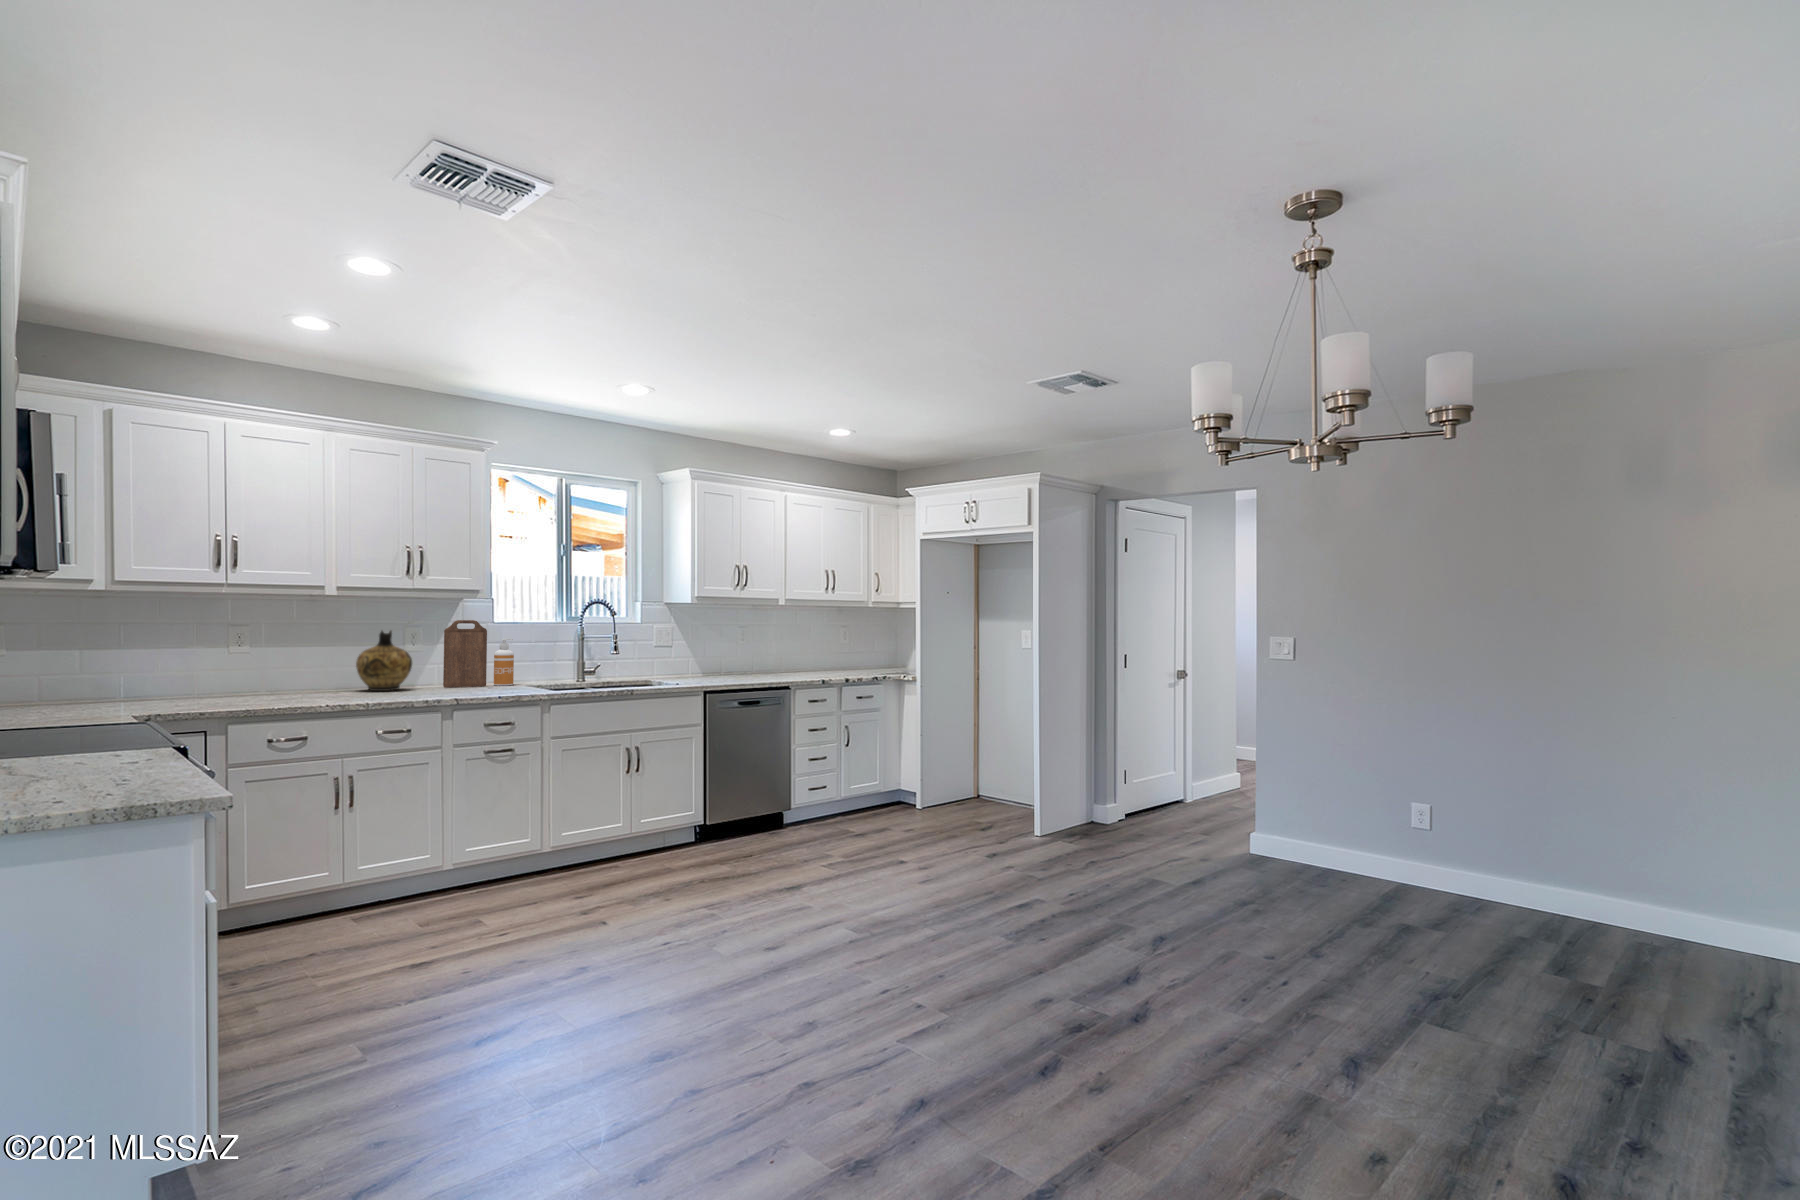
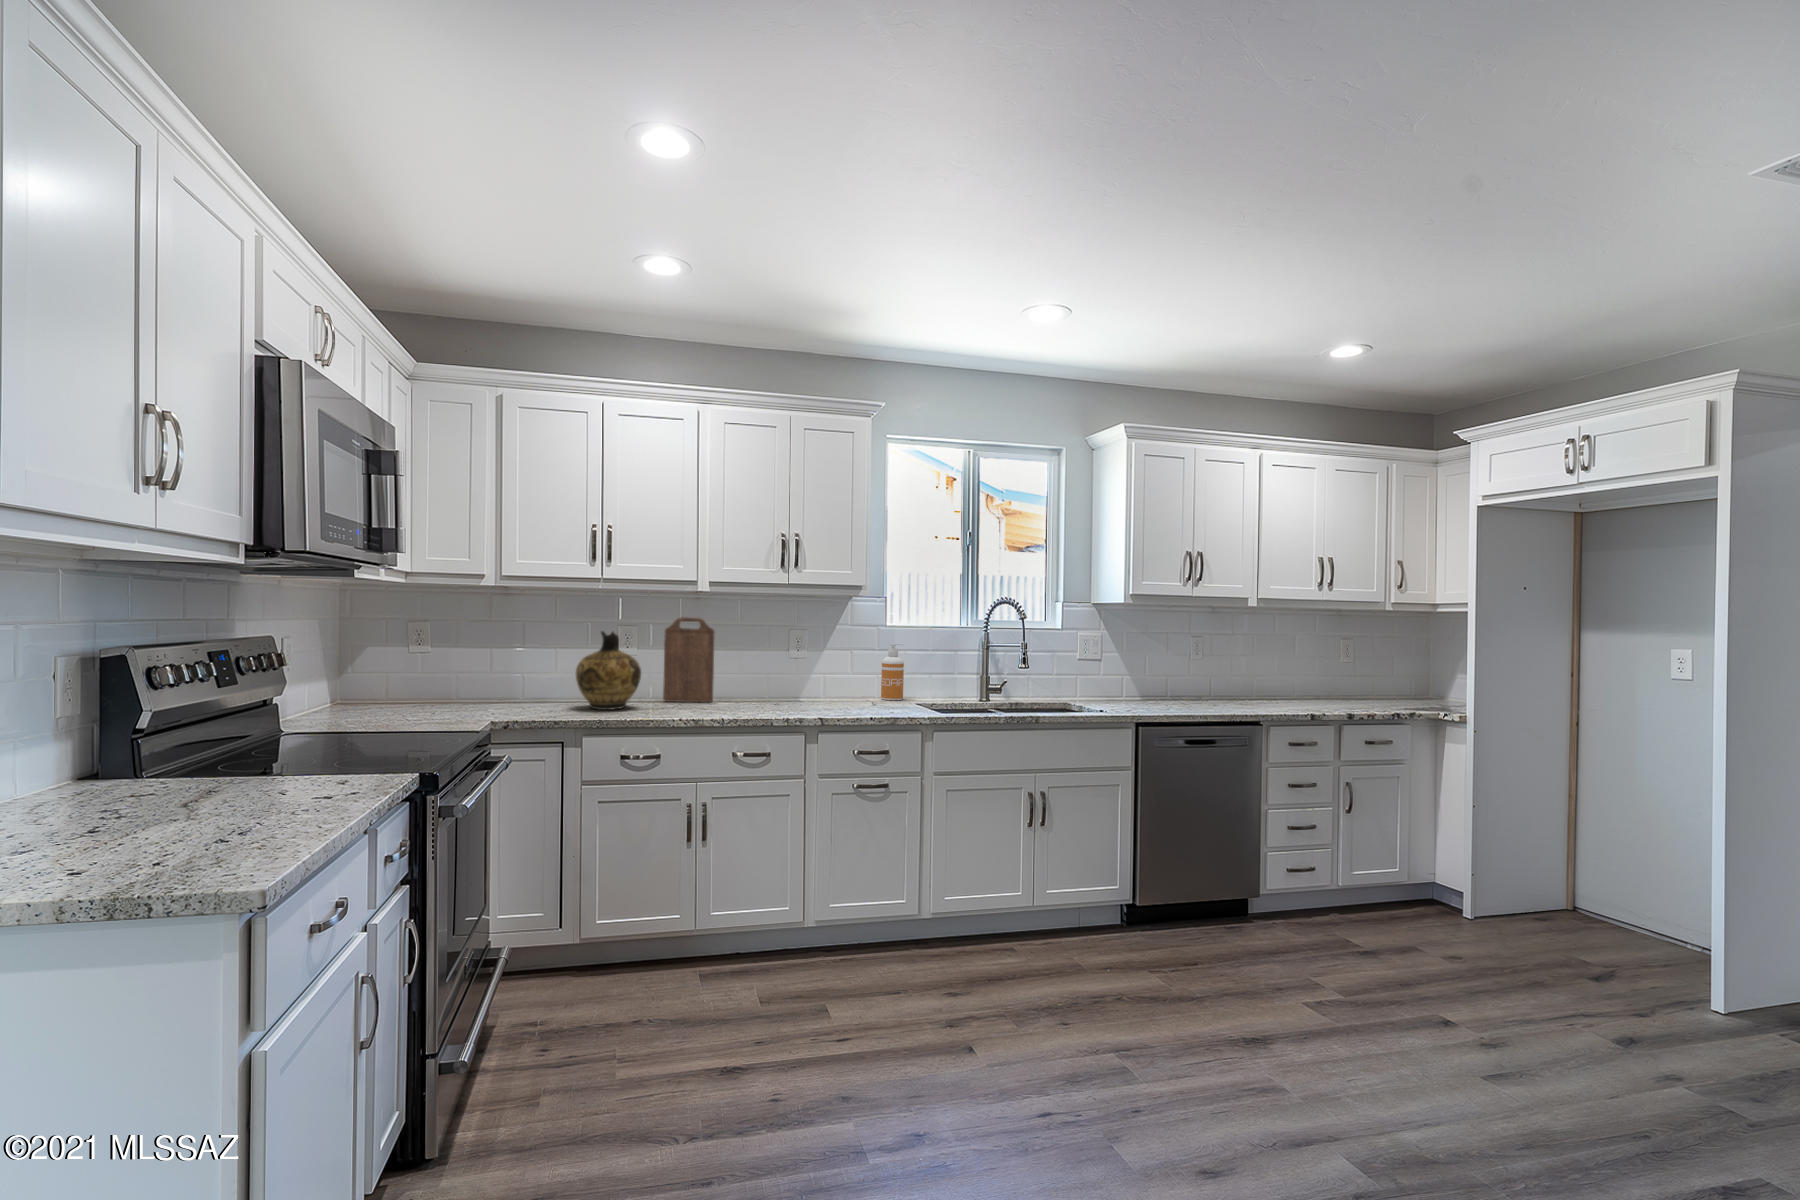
cutting board: present [443,620,487,687] -> present [663,617,715,702]
ceramic jug: present [356,631,412,691] -> present [576,631,641,710]

